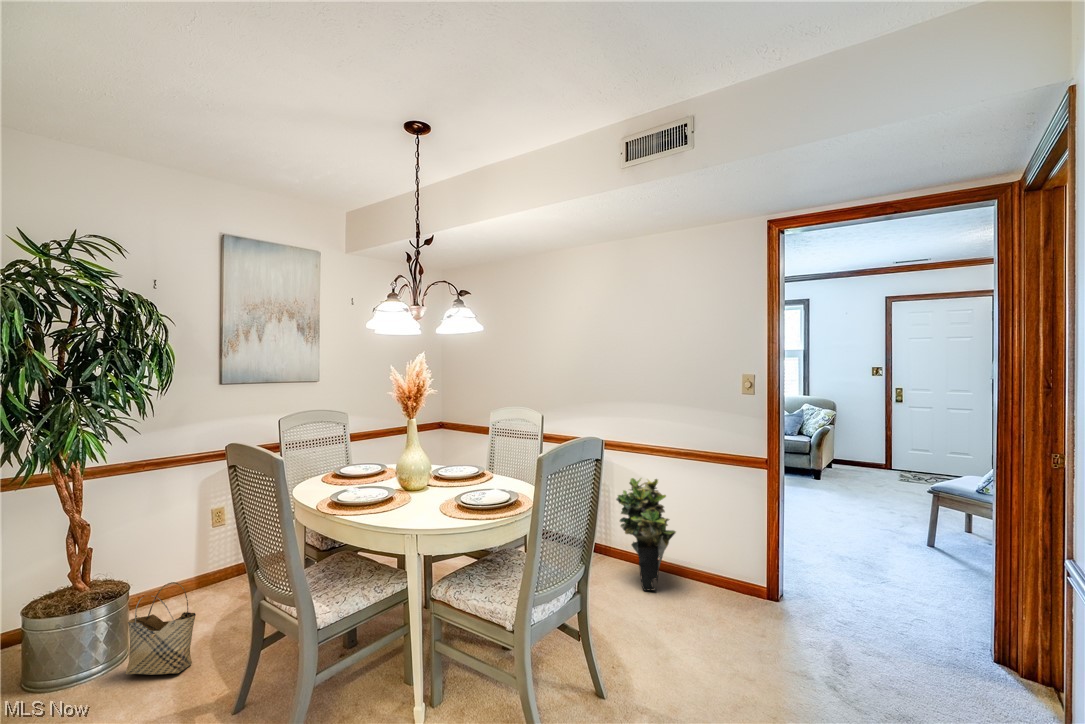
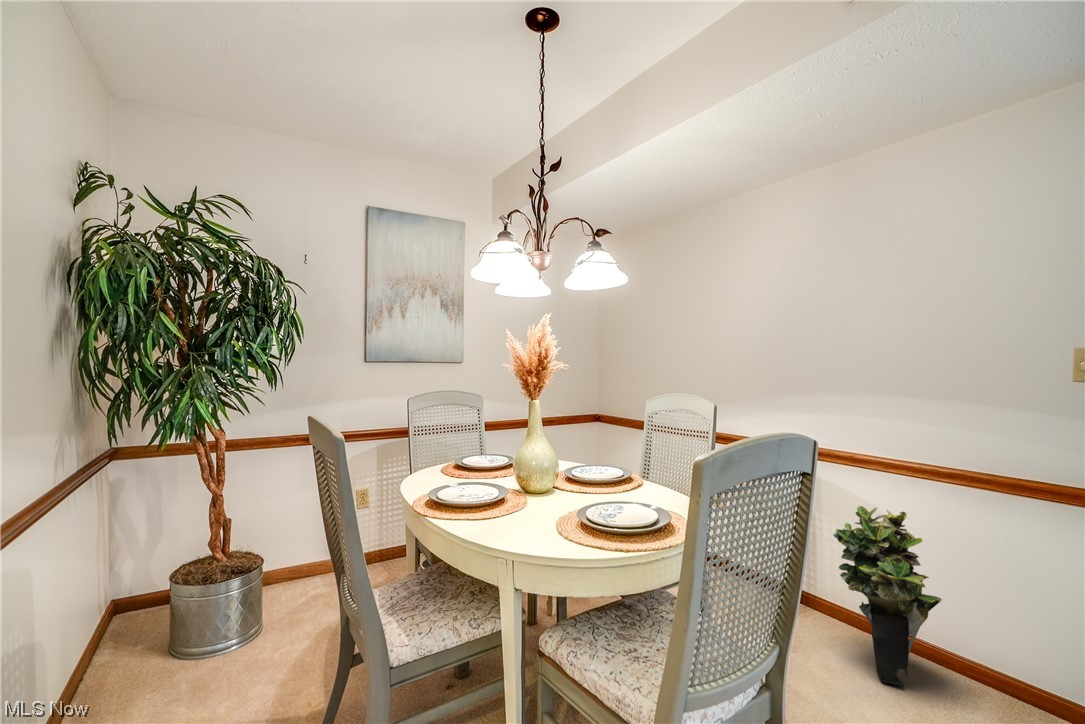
woven basket: present [126,582,196,675] -> none [244,566,308,669]

